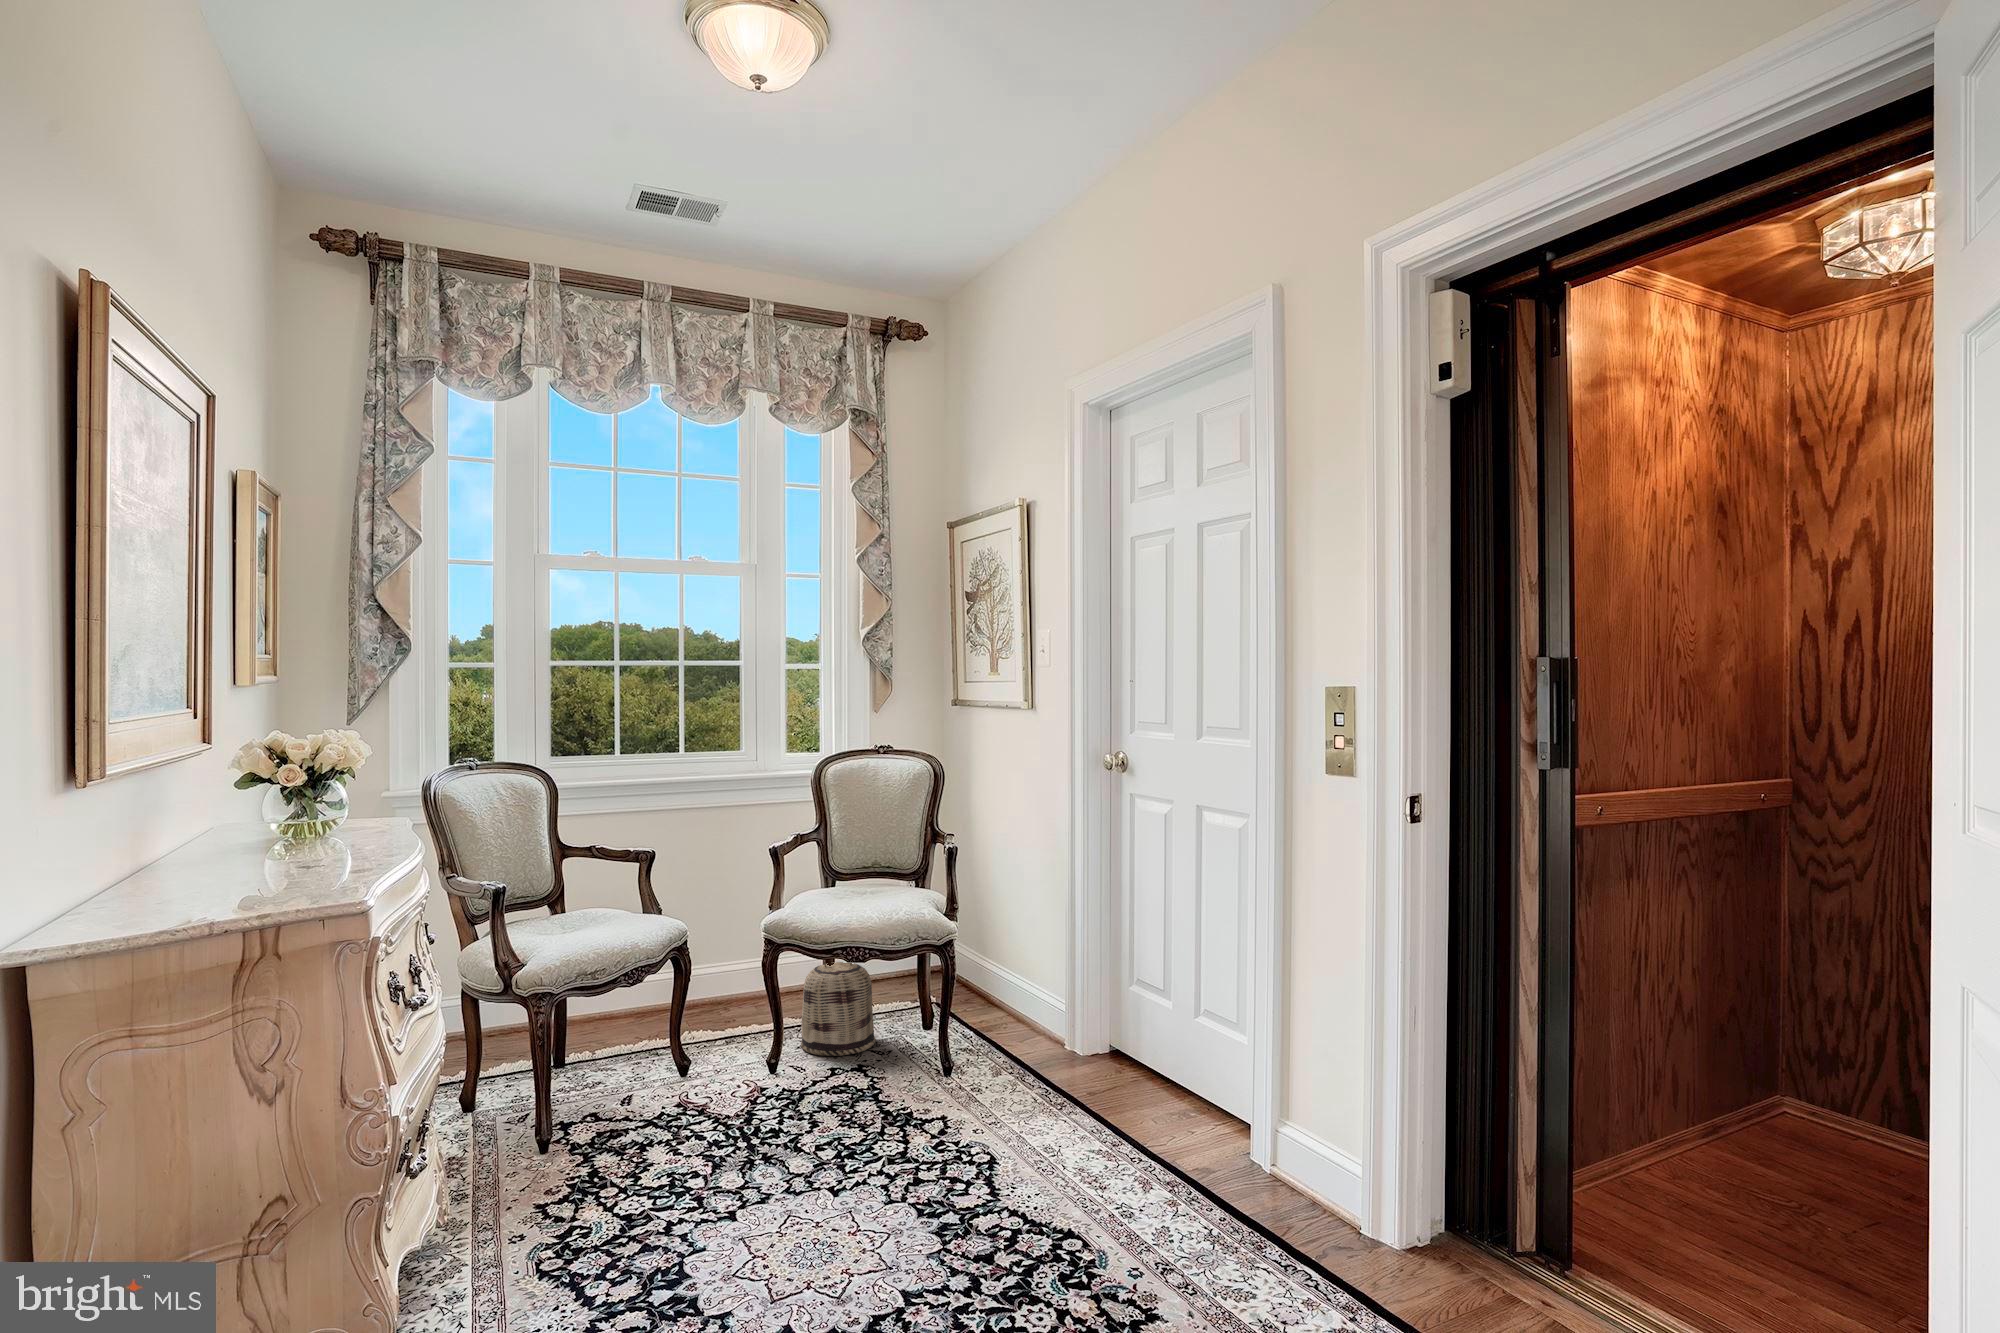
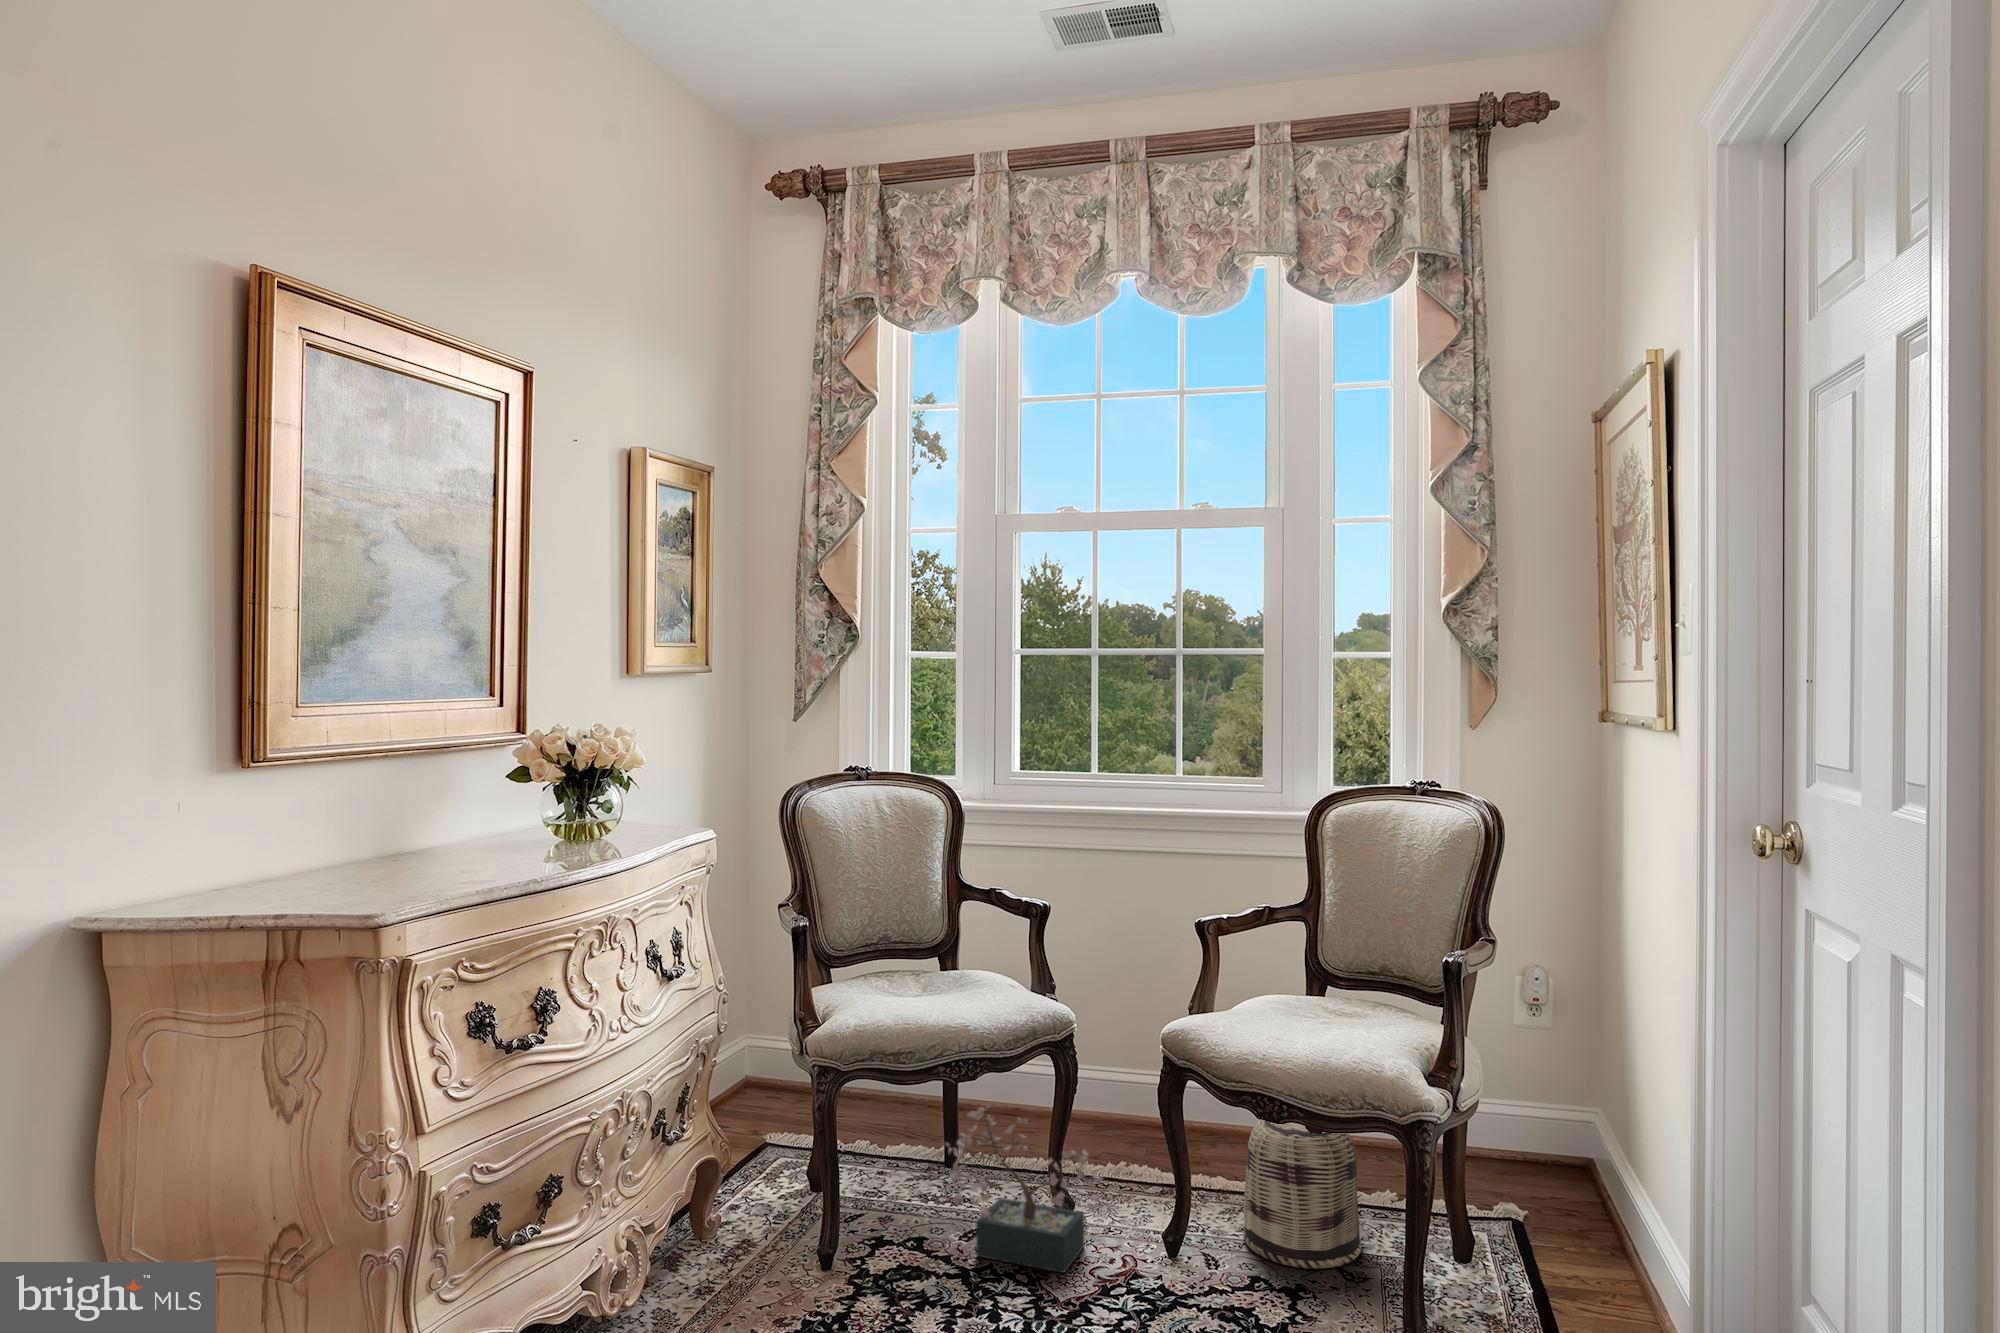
decorative plant: none [615,998,736,1104] -> present [945,1103,1102,1273]

